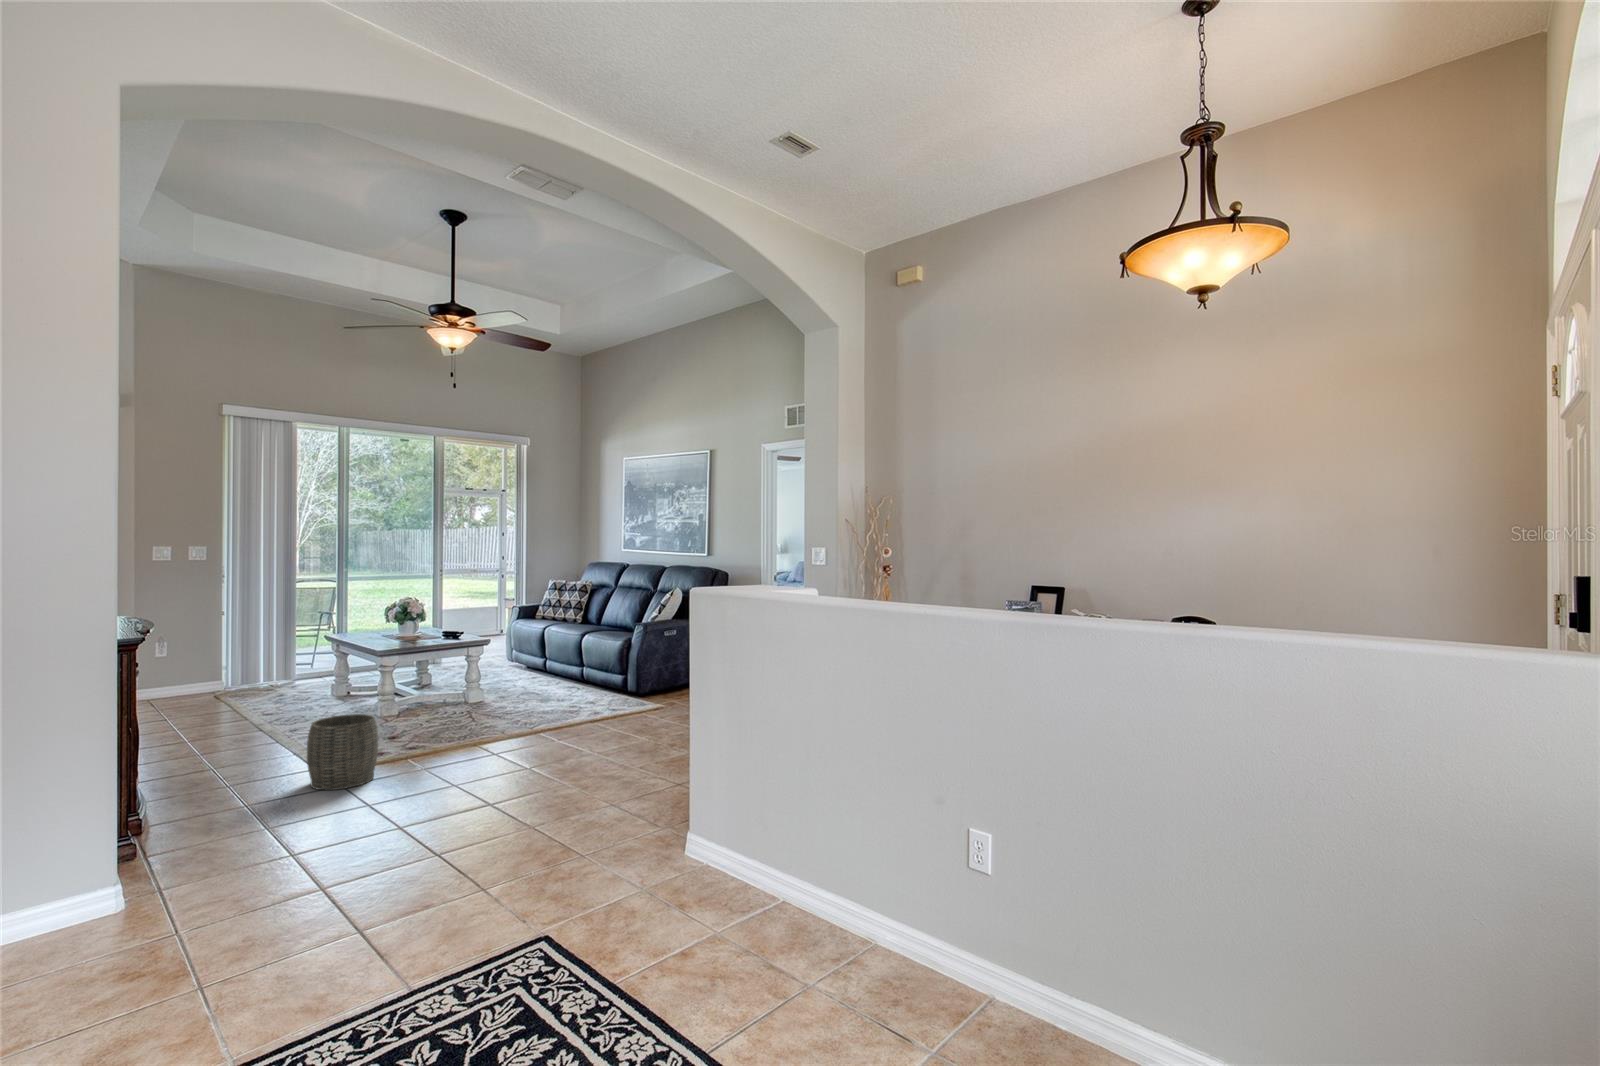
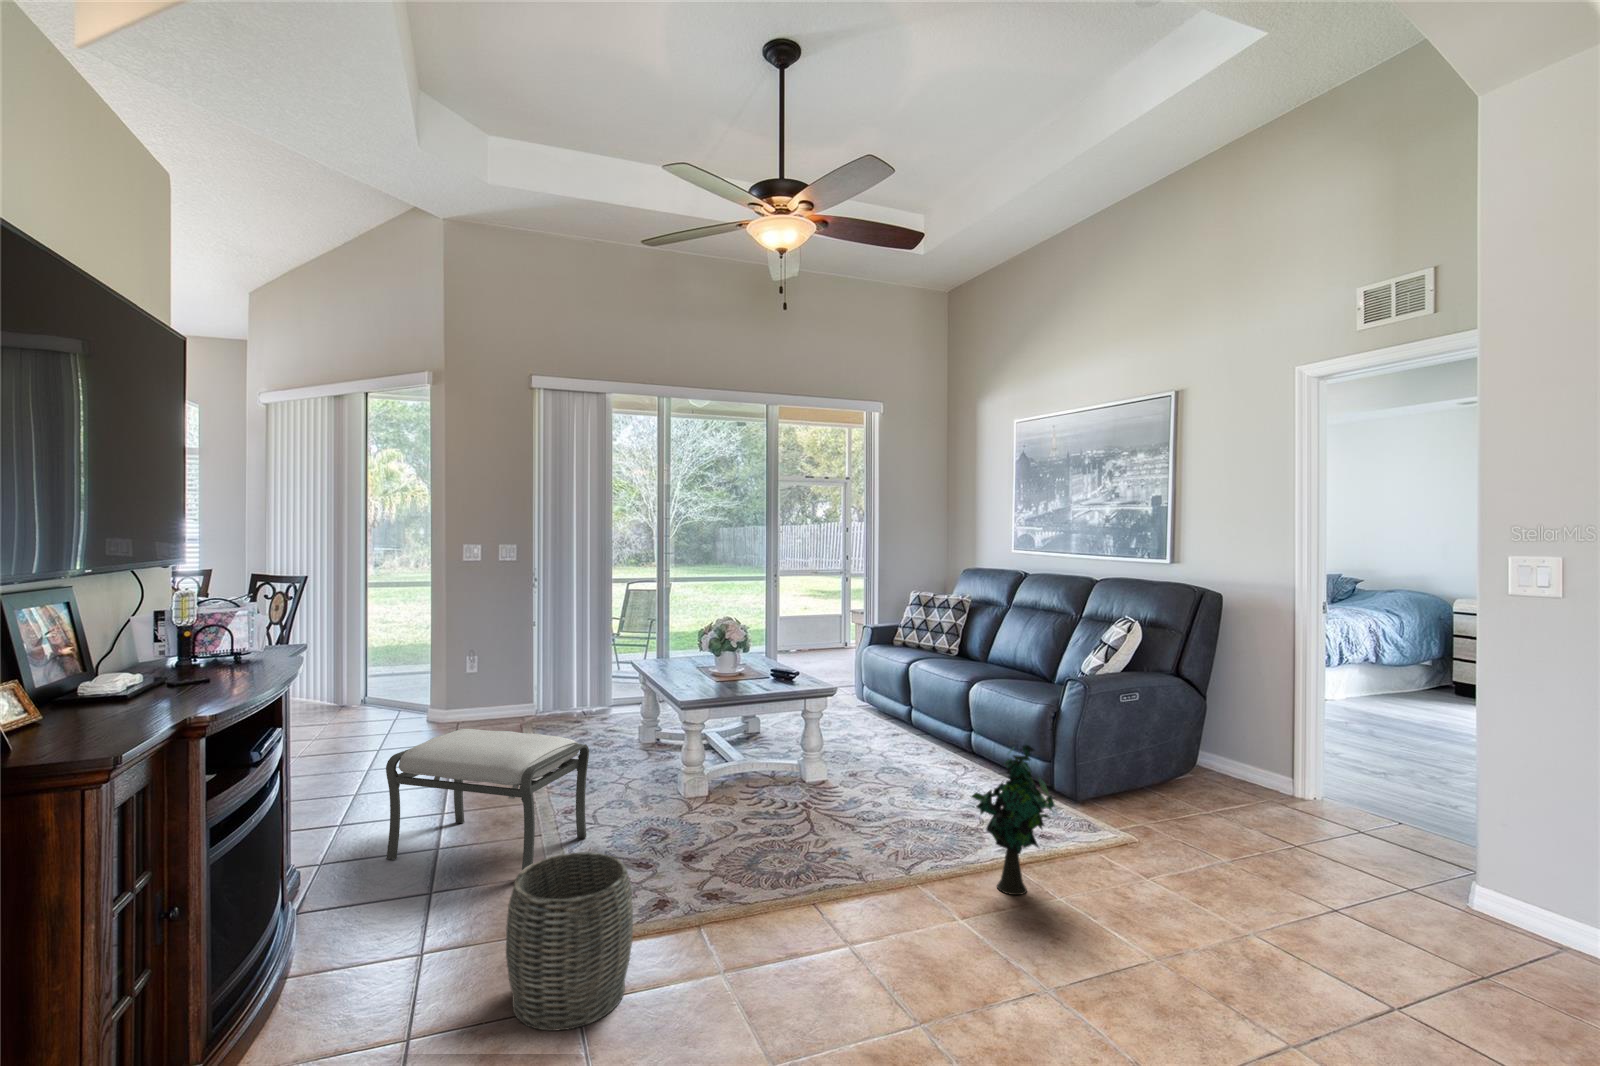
decorative plant: none [566,652,610,729] -> present [972,745,1054,895]
ottoman: none [169,676,319,761] -> present [386,729,589,870]

